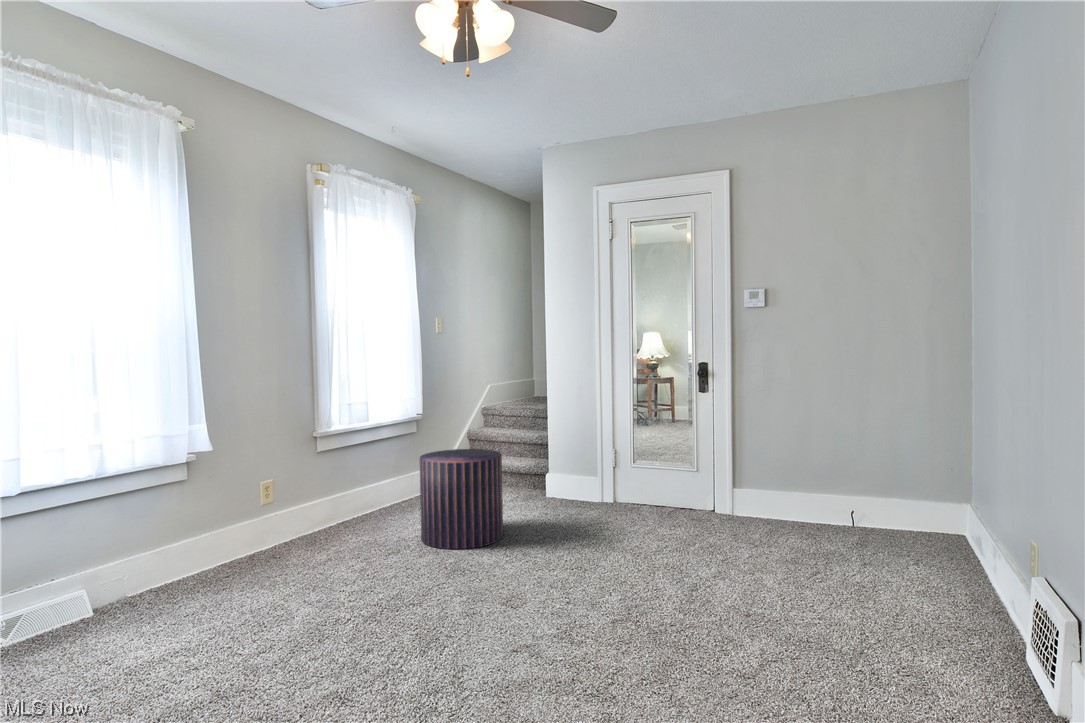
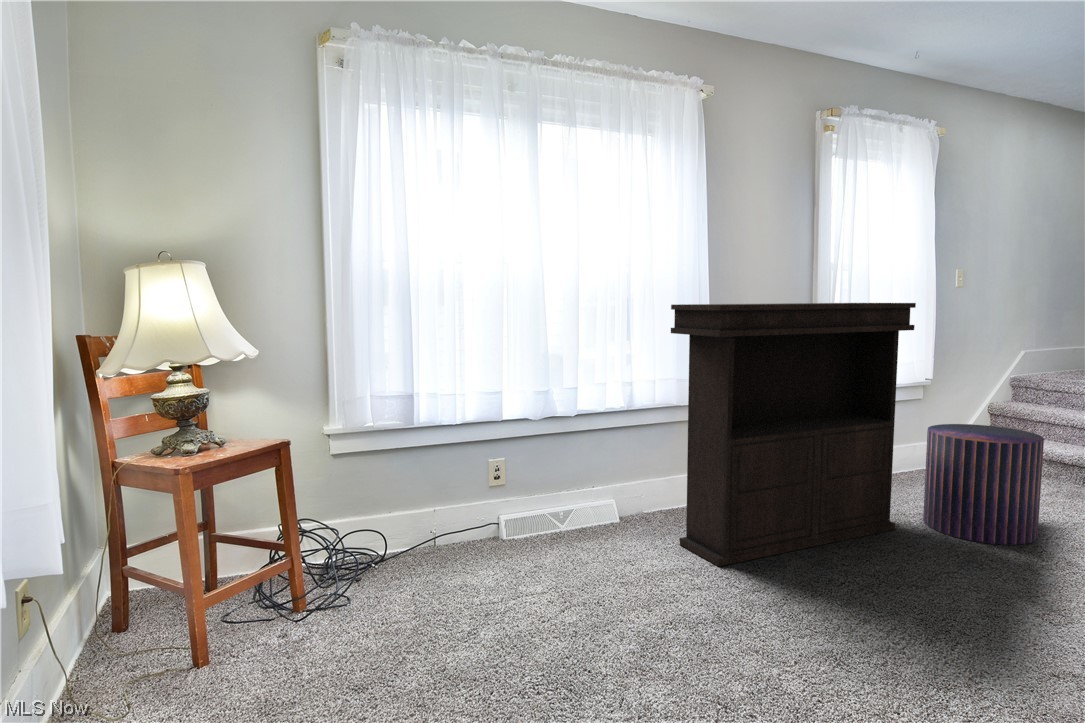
console table: none [148,347,402,638] -> present [671,303,916,566]

